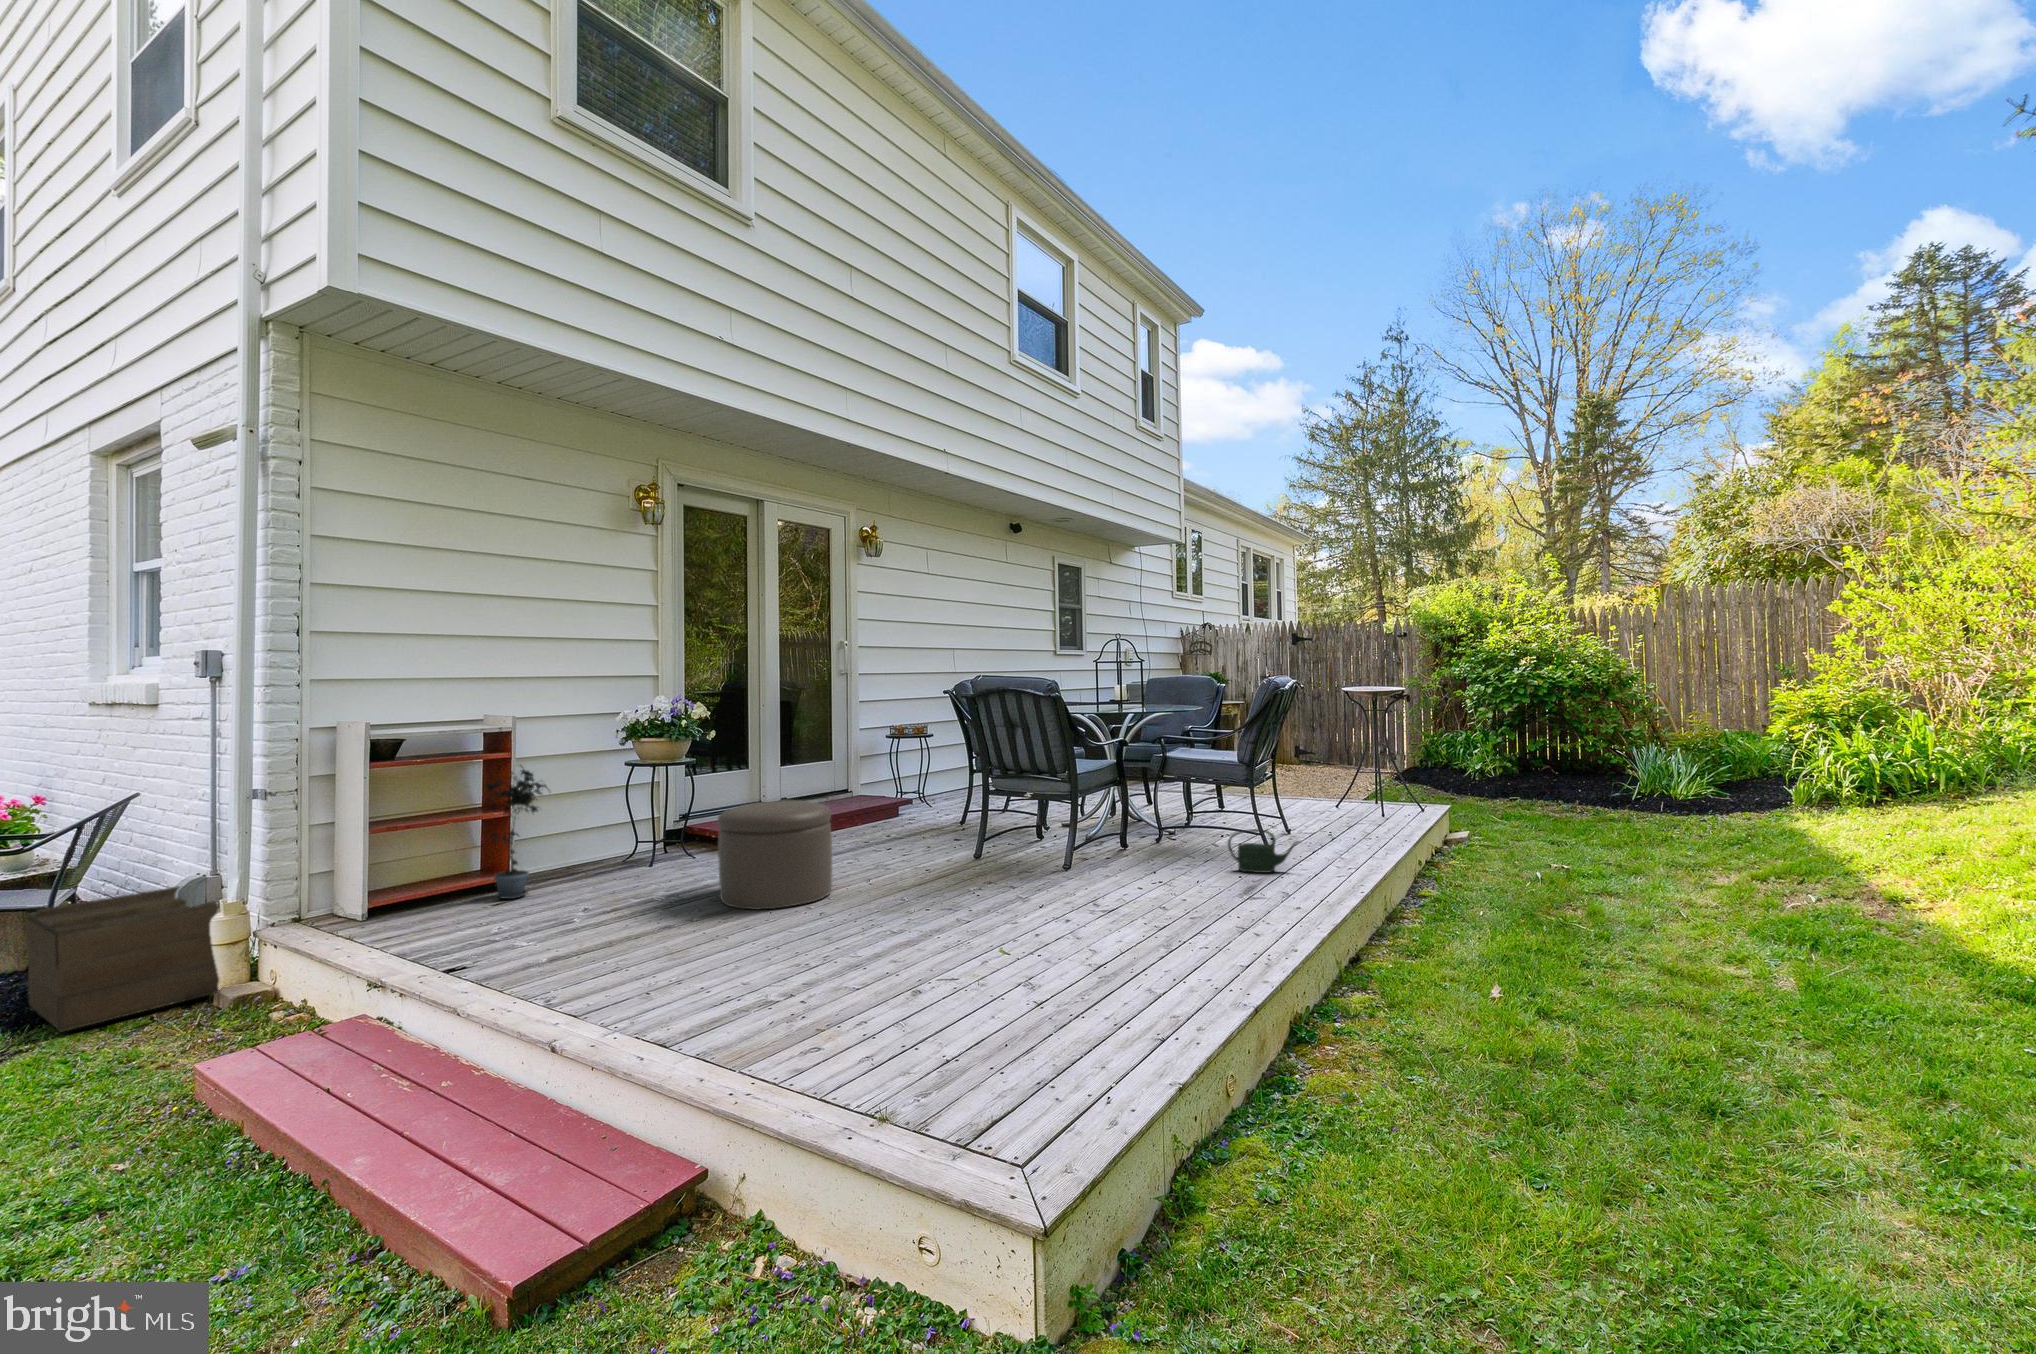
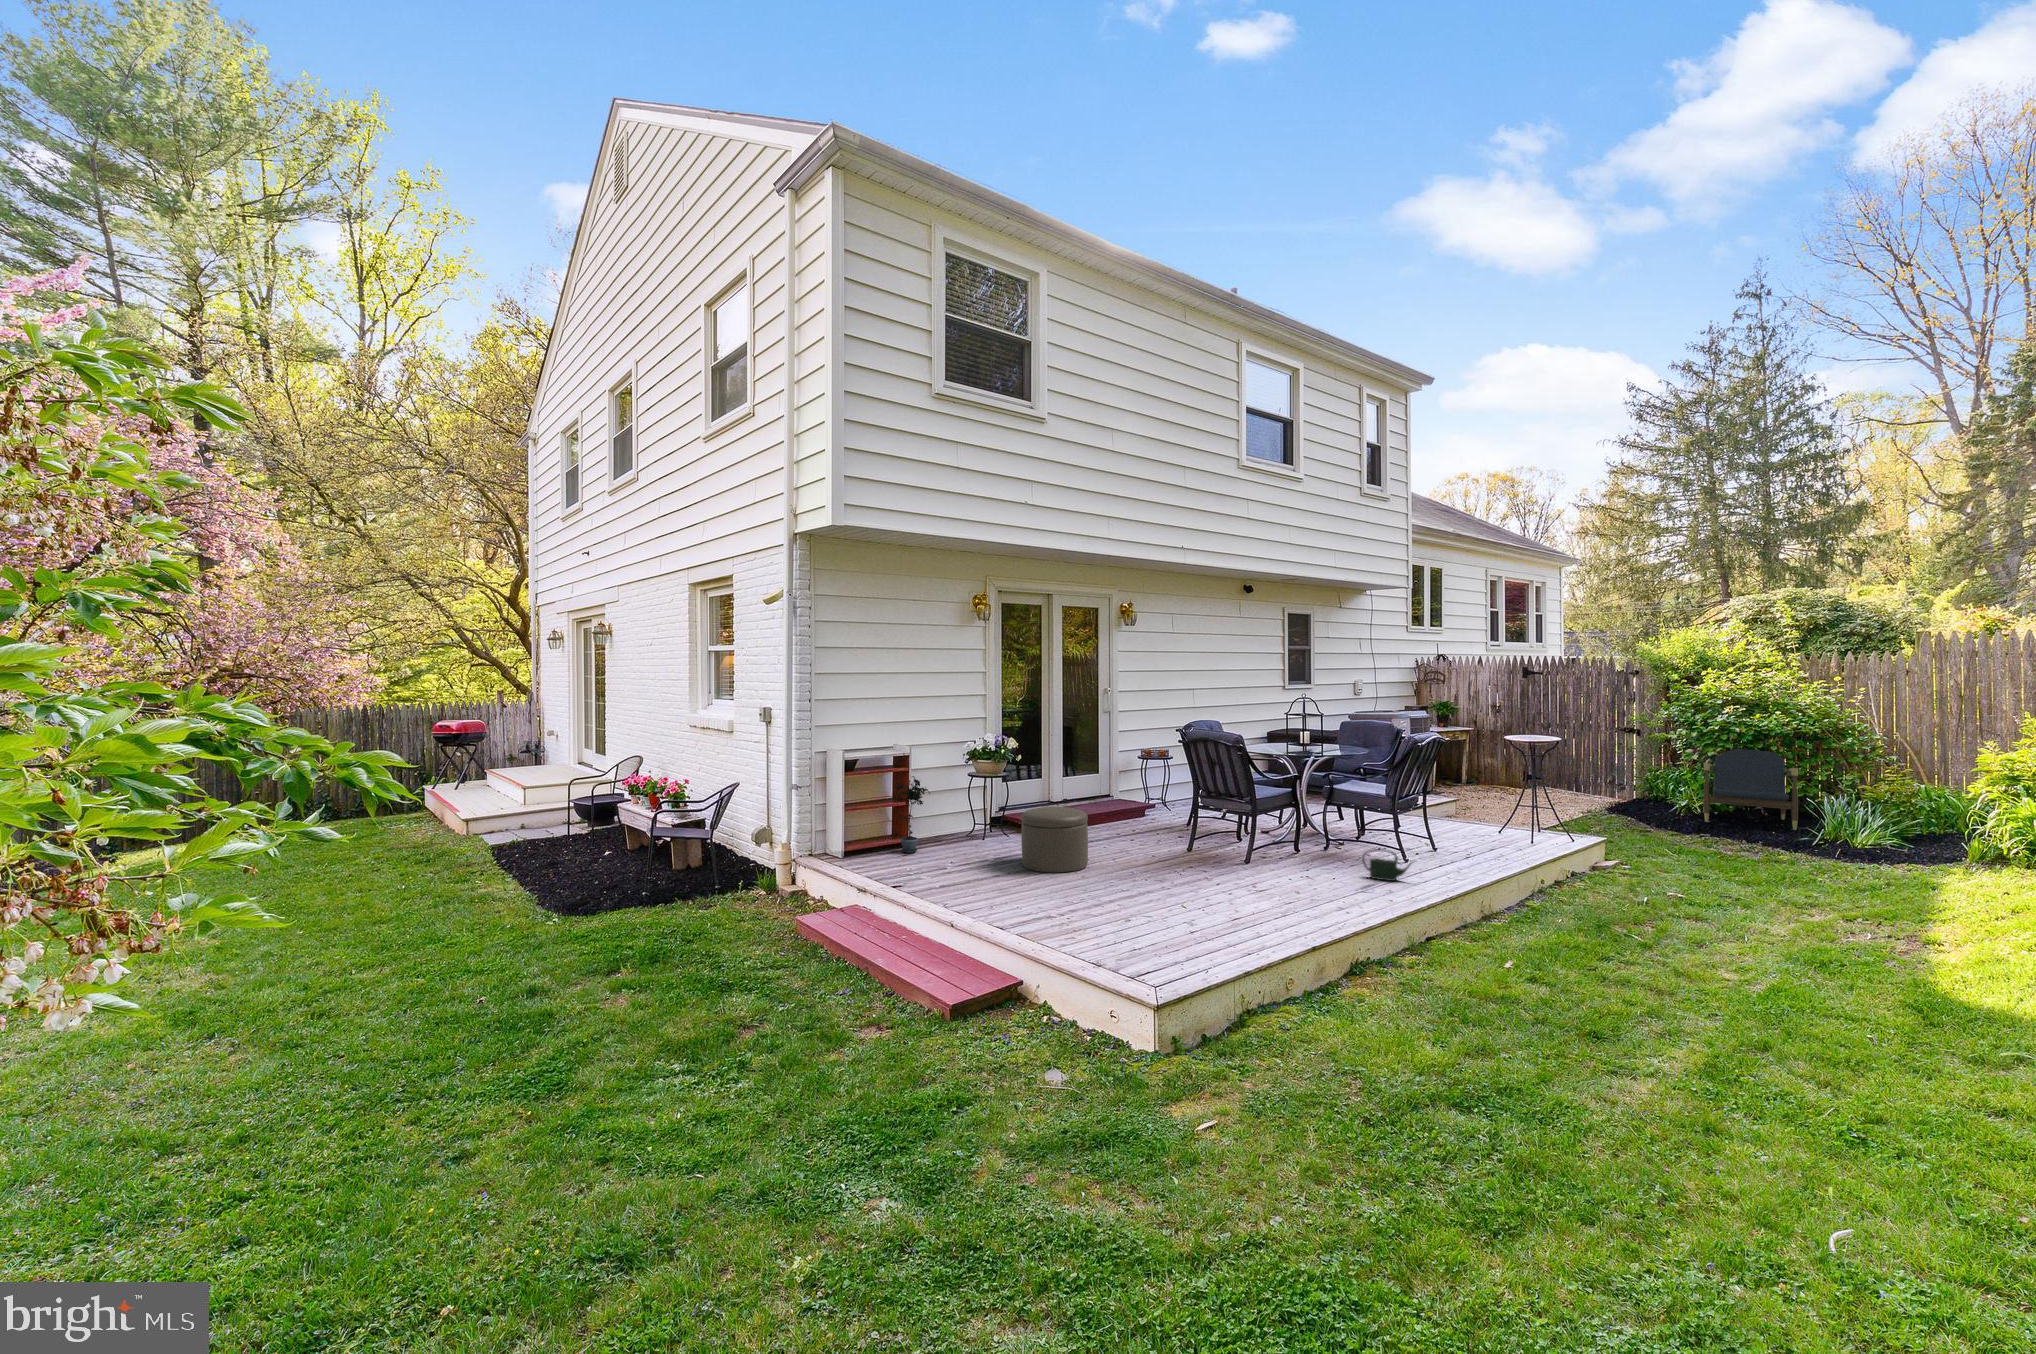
lounge chair: none [1469,702,1558,788] -> present [1704,749,1798,830]
wooden crate: present [26,886,219,1032] -> none [702,832,780,899]

